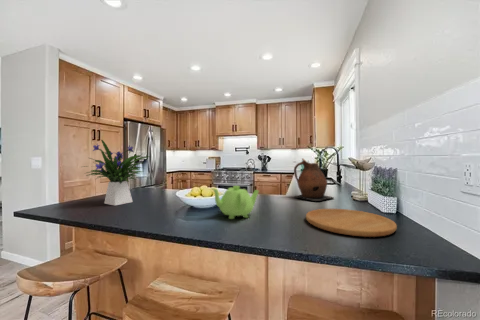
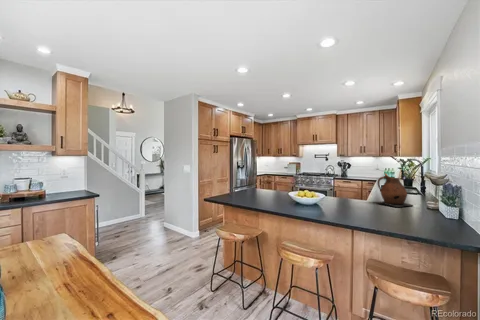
flower arrangement: present [89,140,149,205] -> none [235,161,273,200]
teapot: present [212,186,259,219] -> none [320,193,352,214]
cutting board: present [306,209,397,237] -> none [387,212,456,230]

